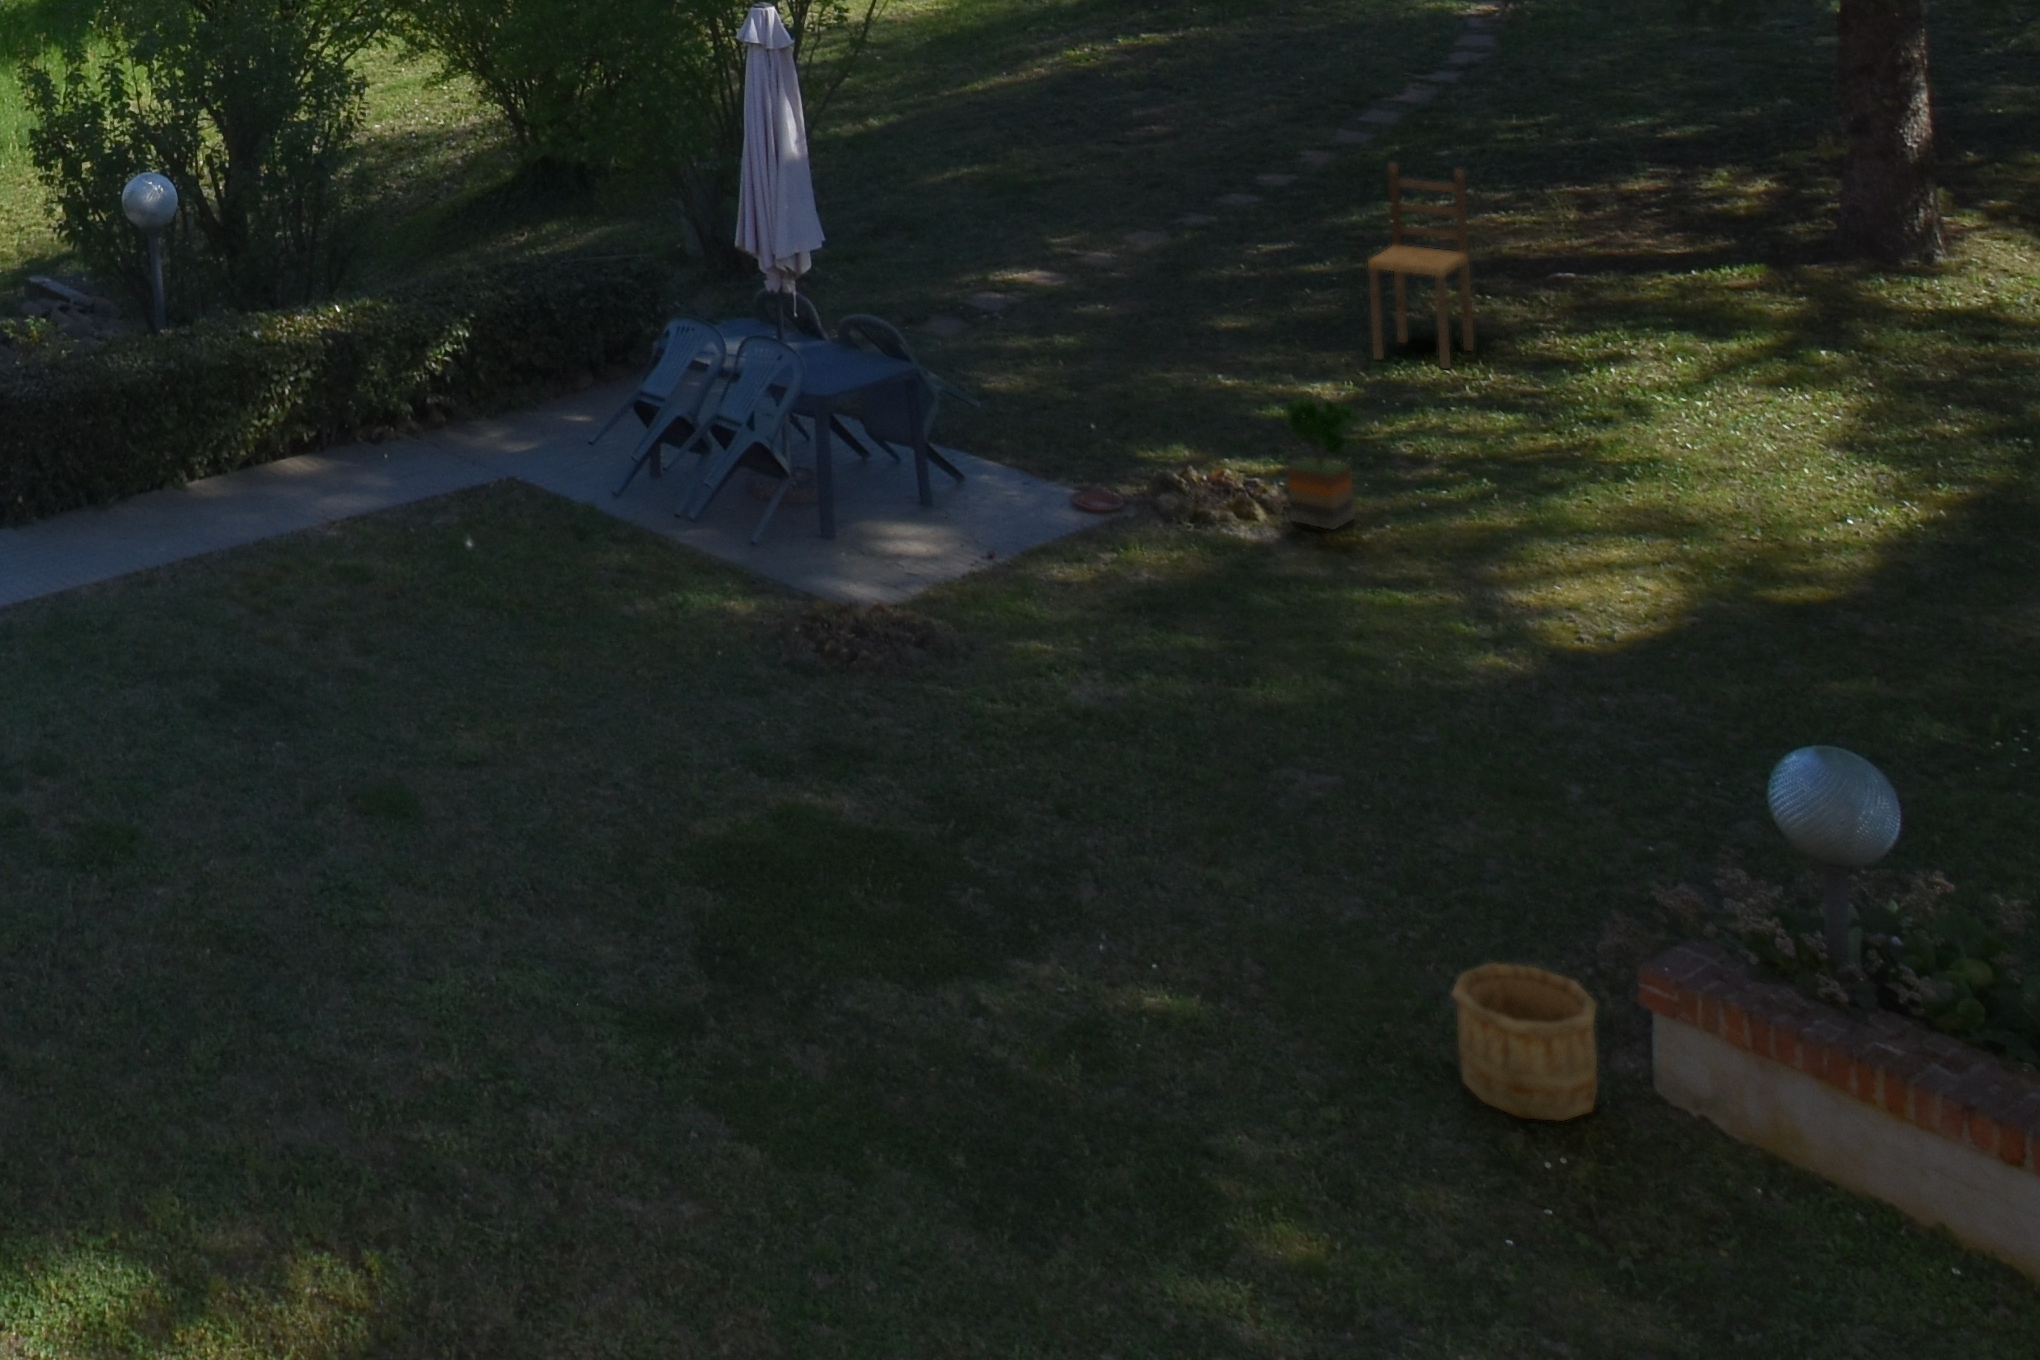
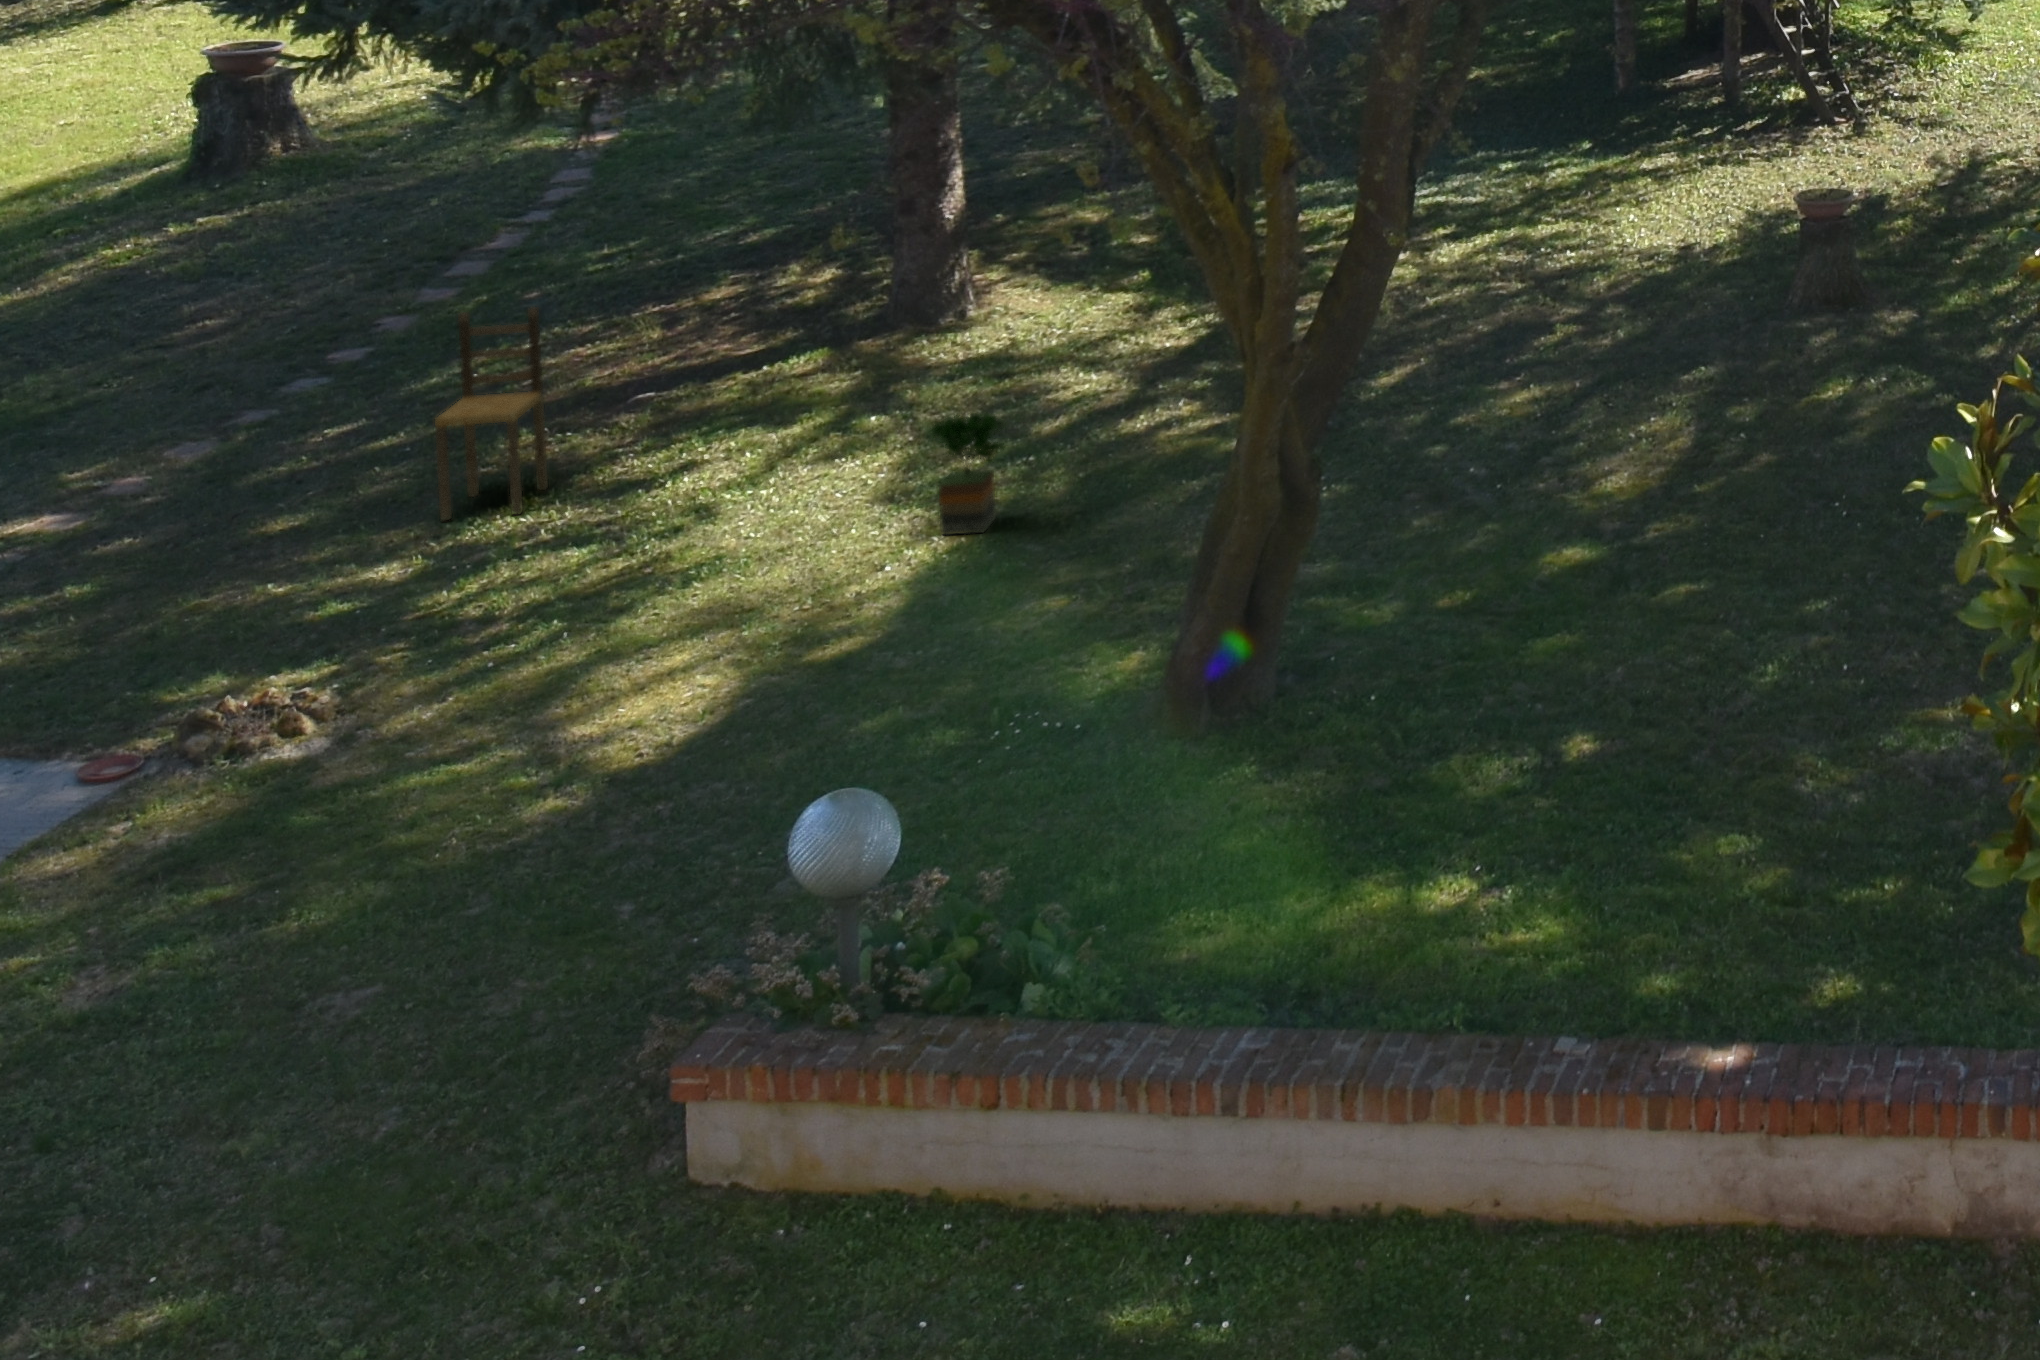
potted tree: present [1283,399,1363,530] -> present [930,413,1005,535]
wooden bucket: present [1452,963,1597,1121] -> none [490,1151,645,1324]

